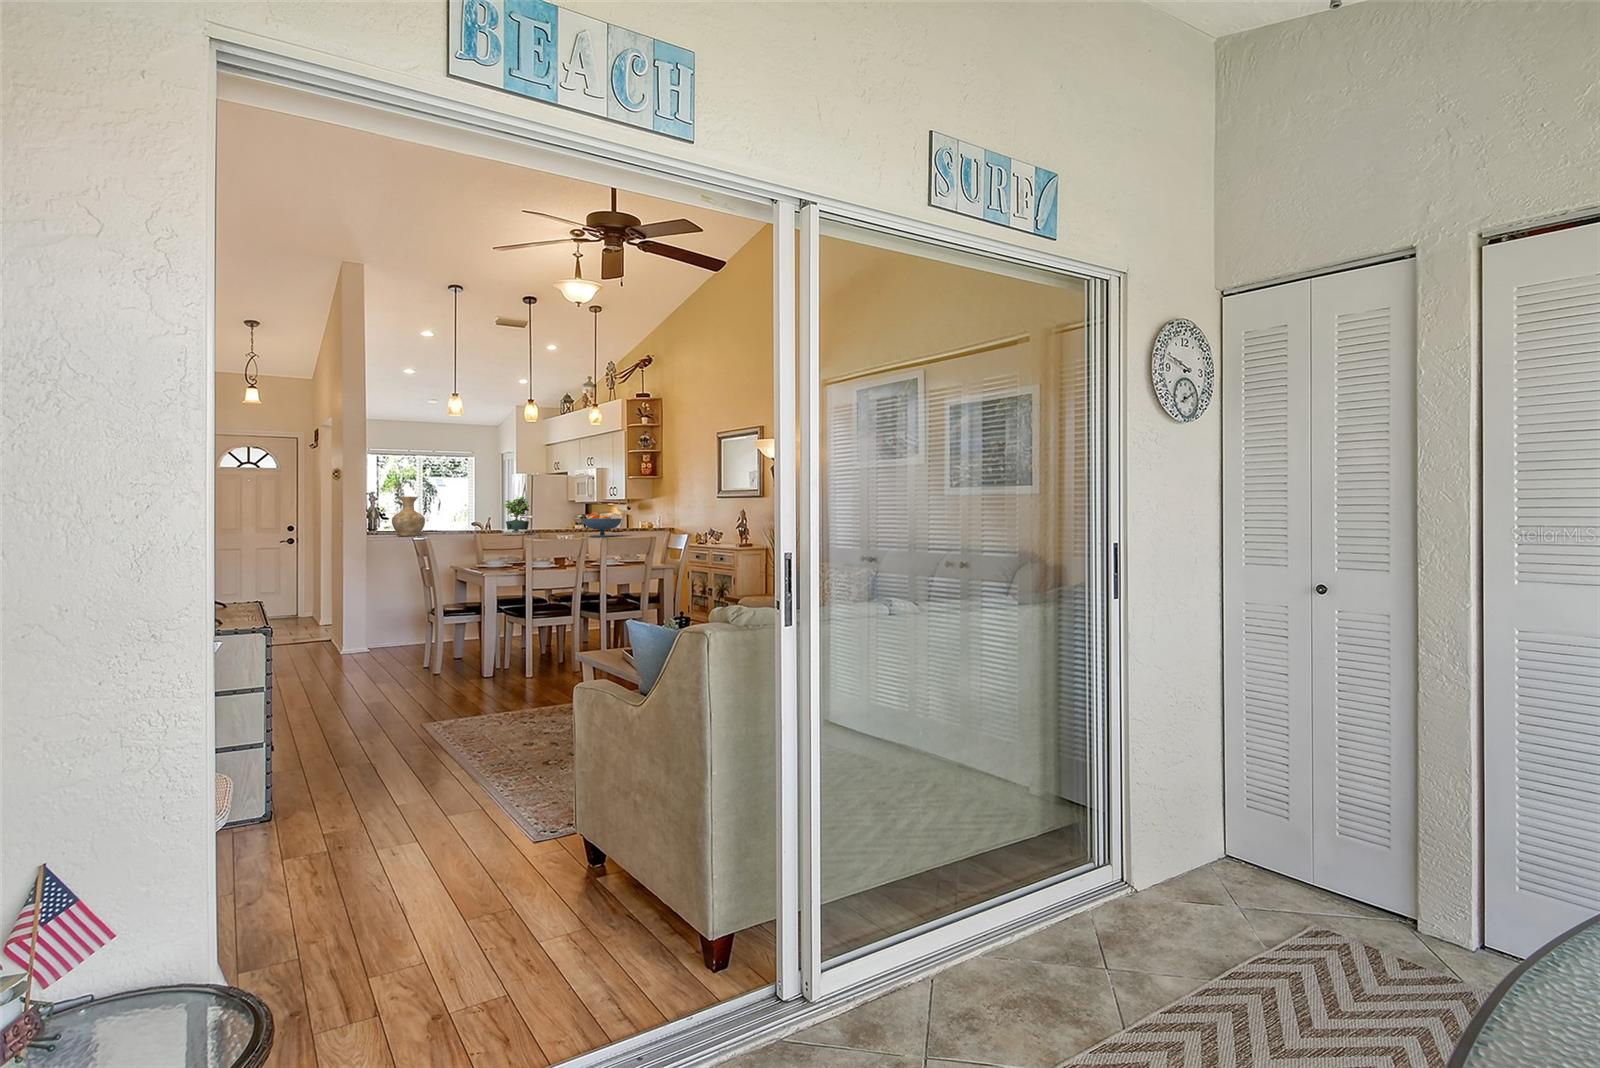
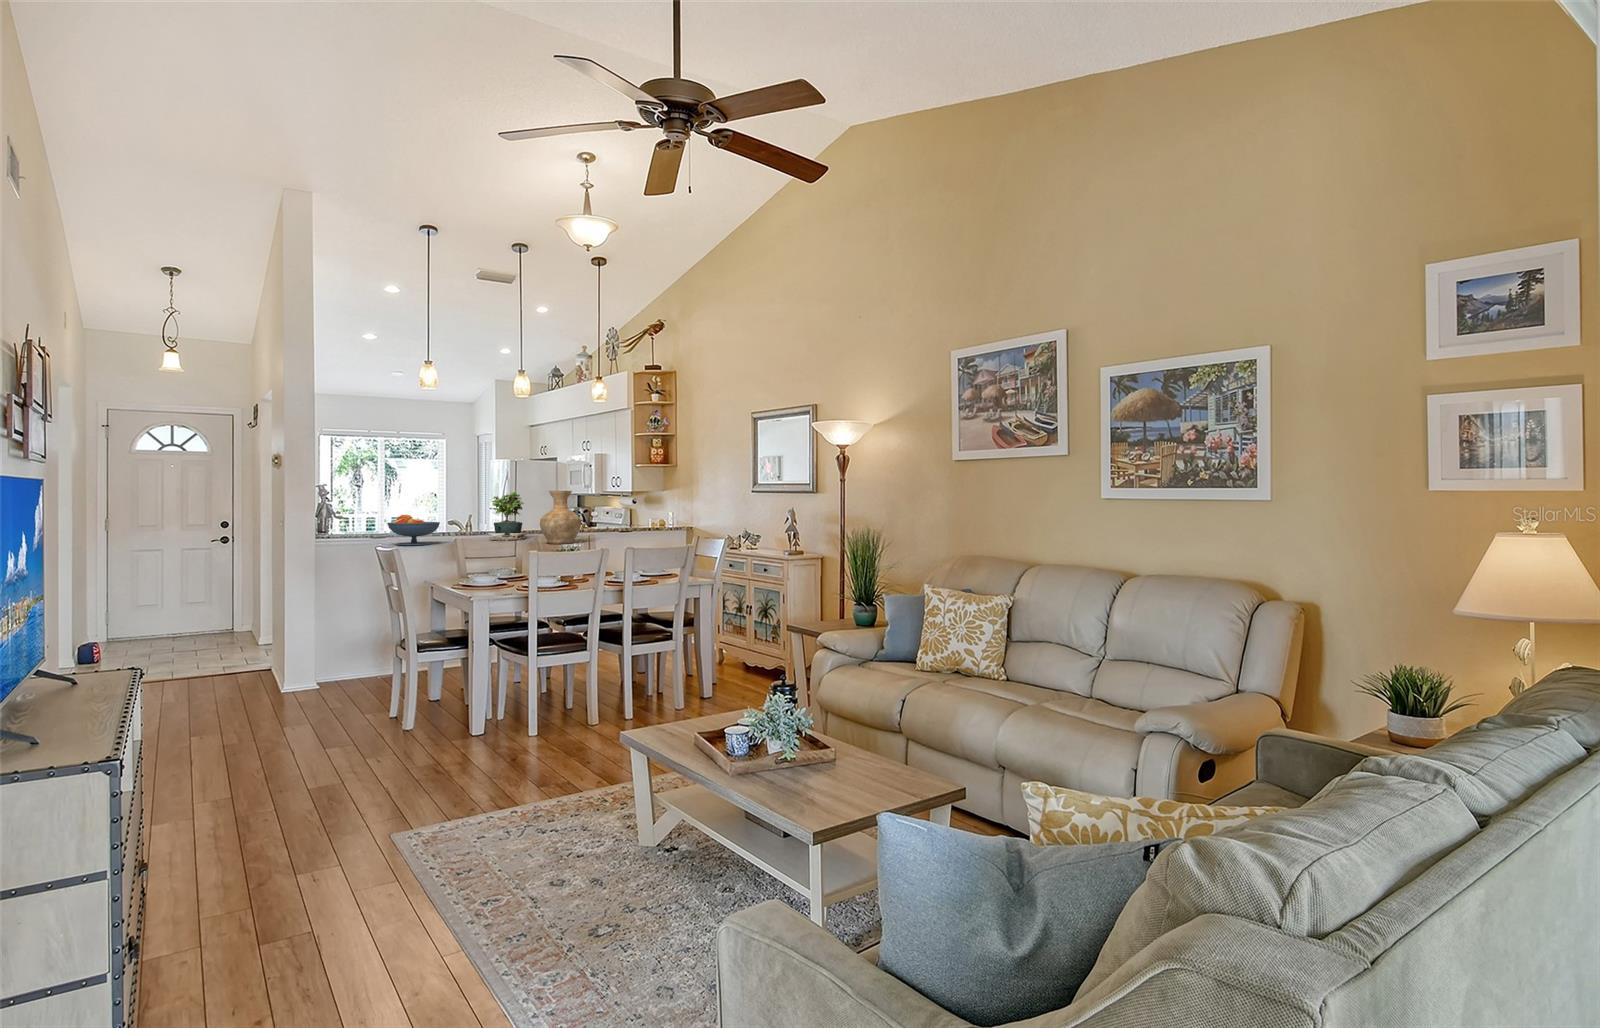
vase: present [392,497,425,536] -> present [540,491,581,544]
fruit bowl: present [583,513,622,537] -> present [387,515,440,545]

